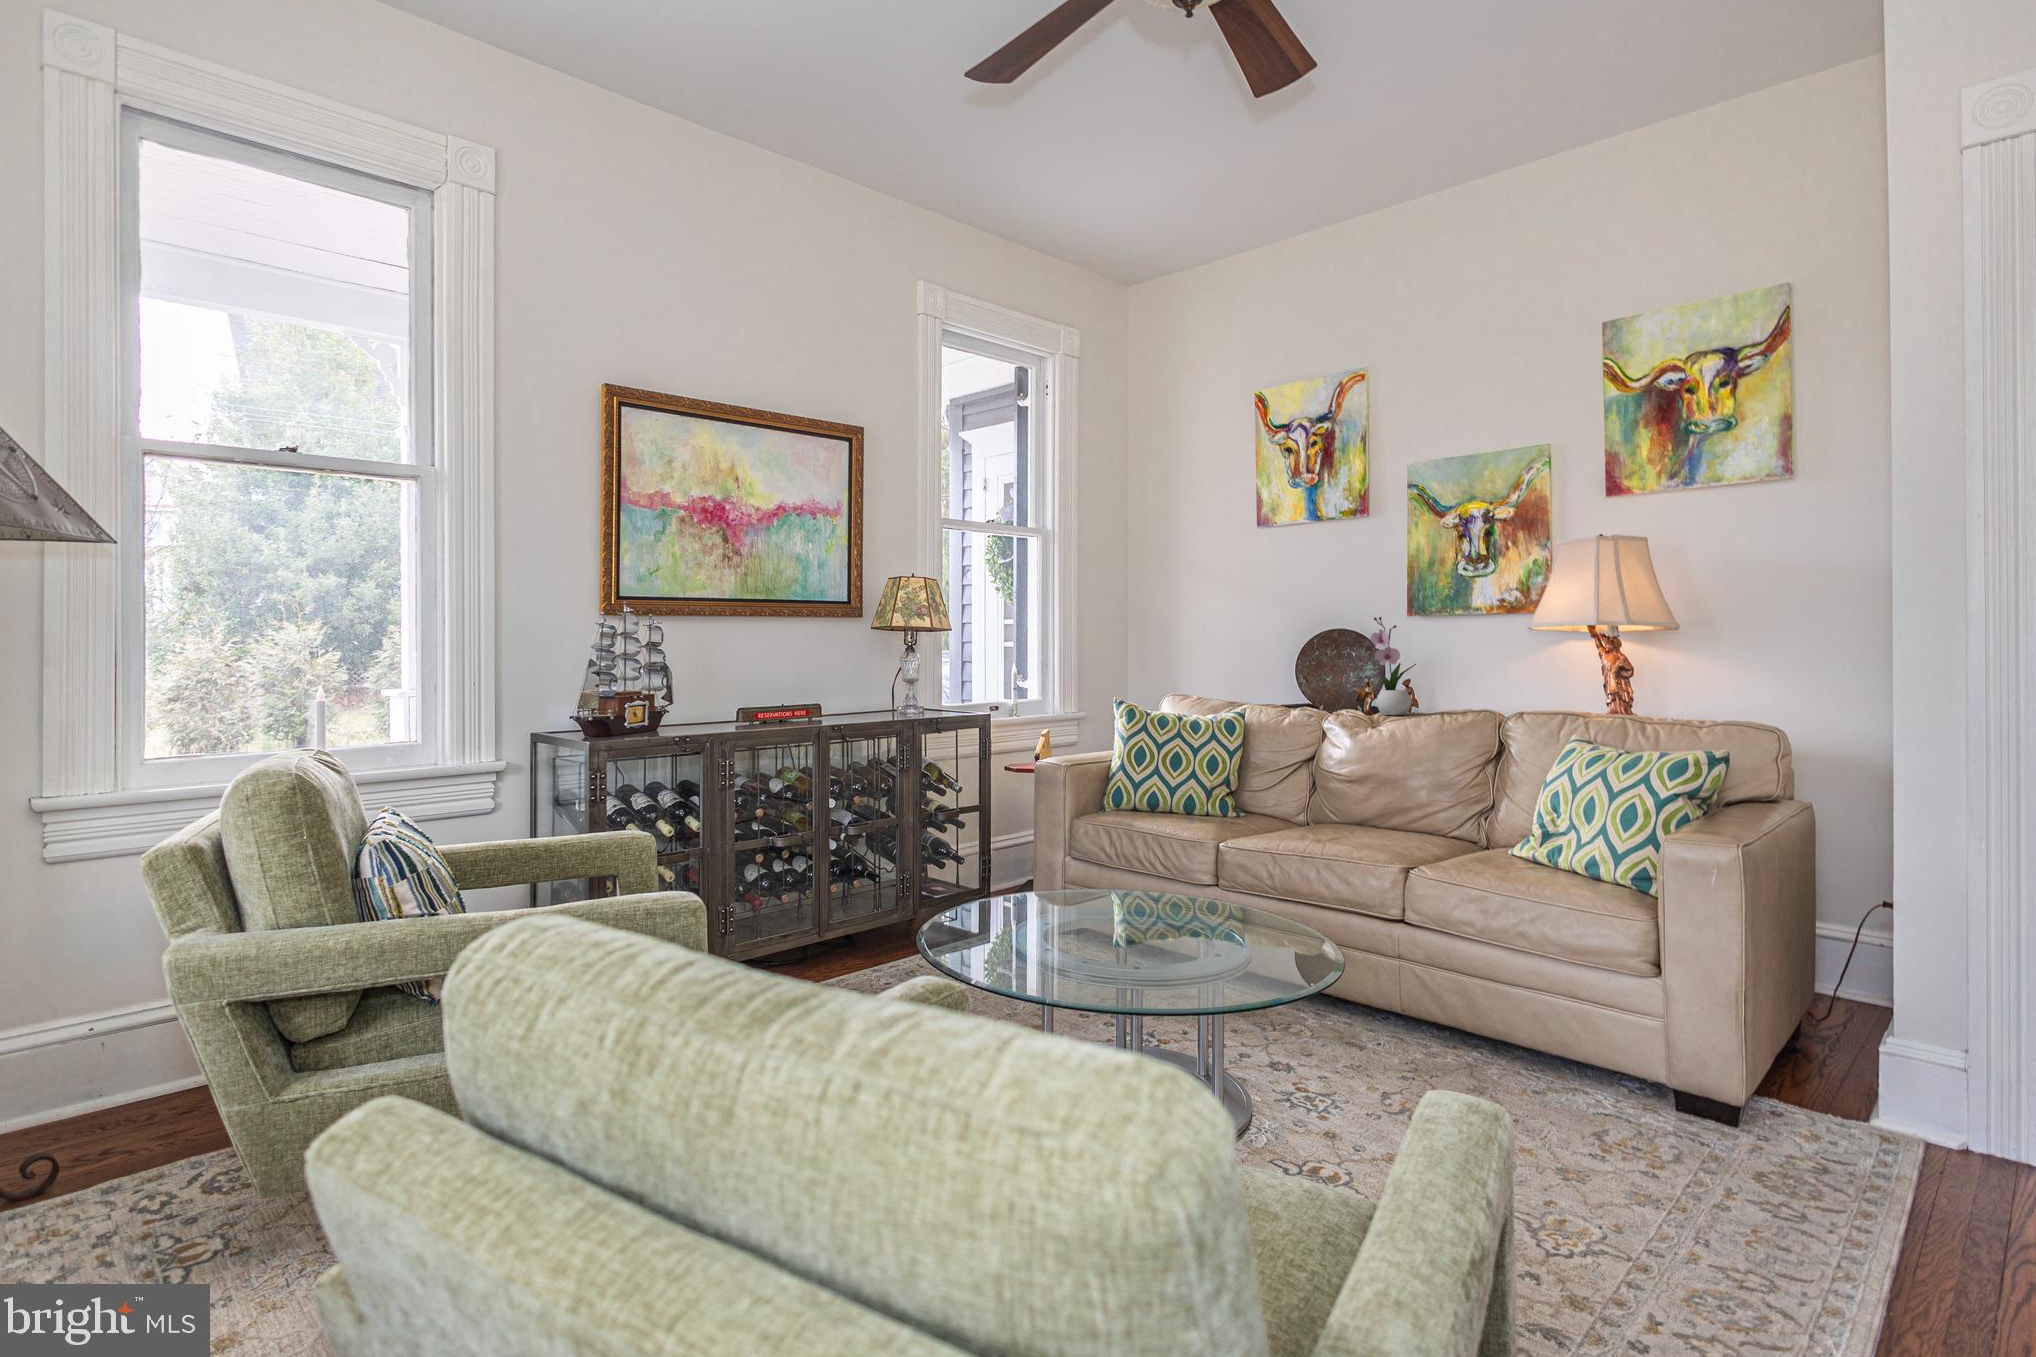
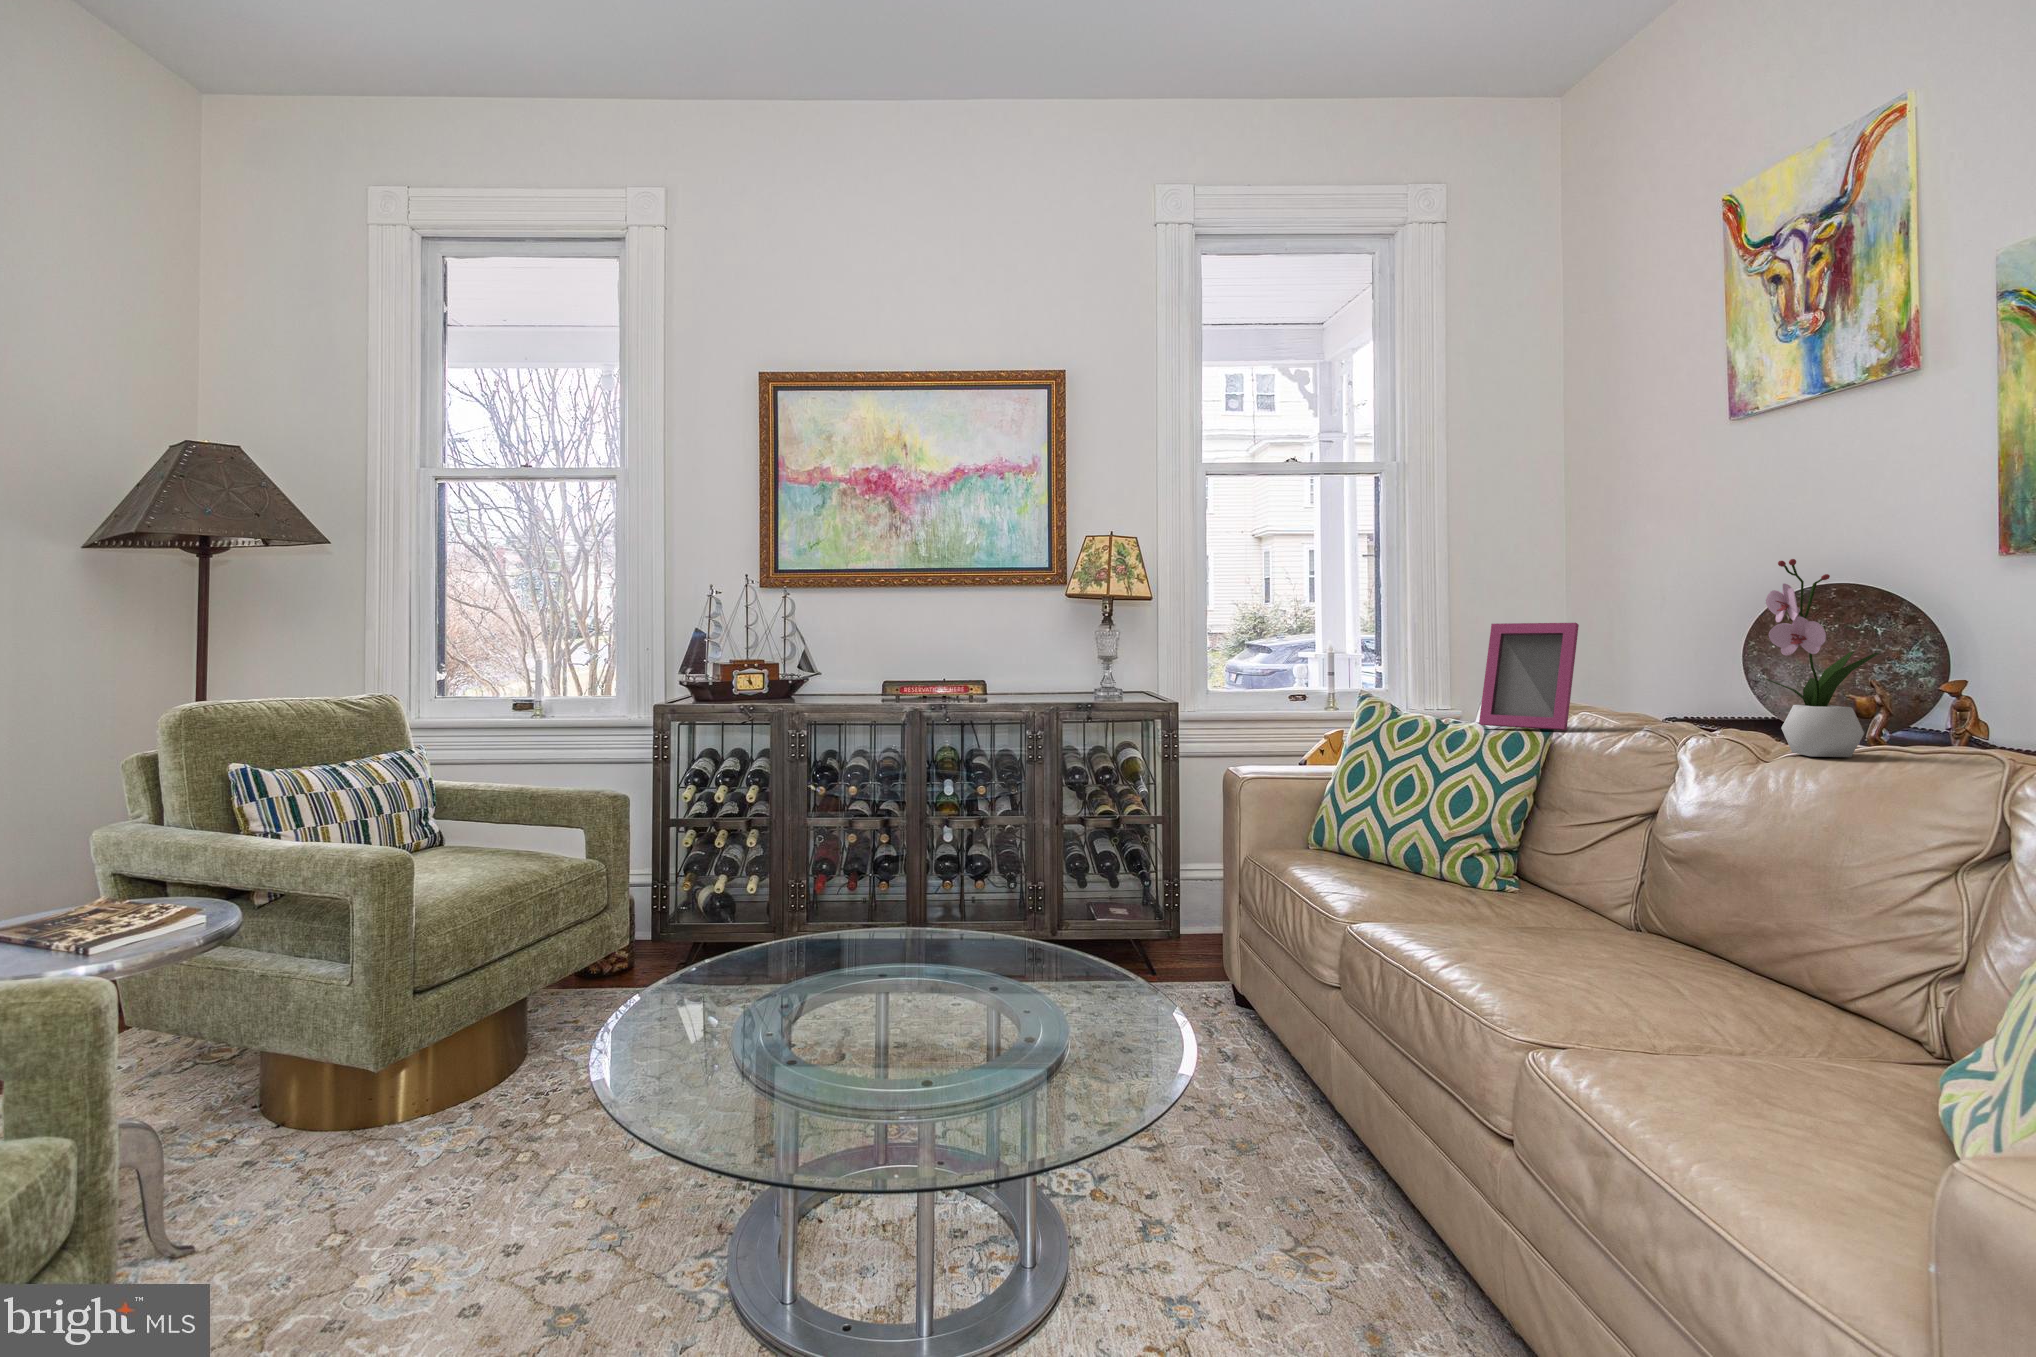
picture frame: none [1192,646,1244,711] -> present [1479,623,1579,730]

